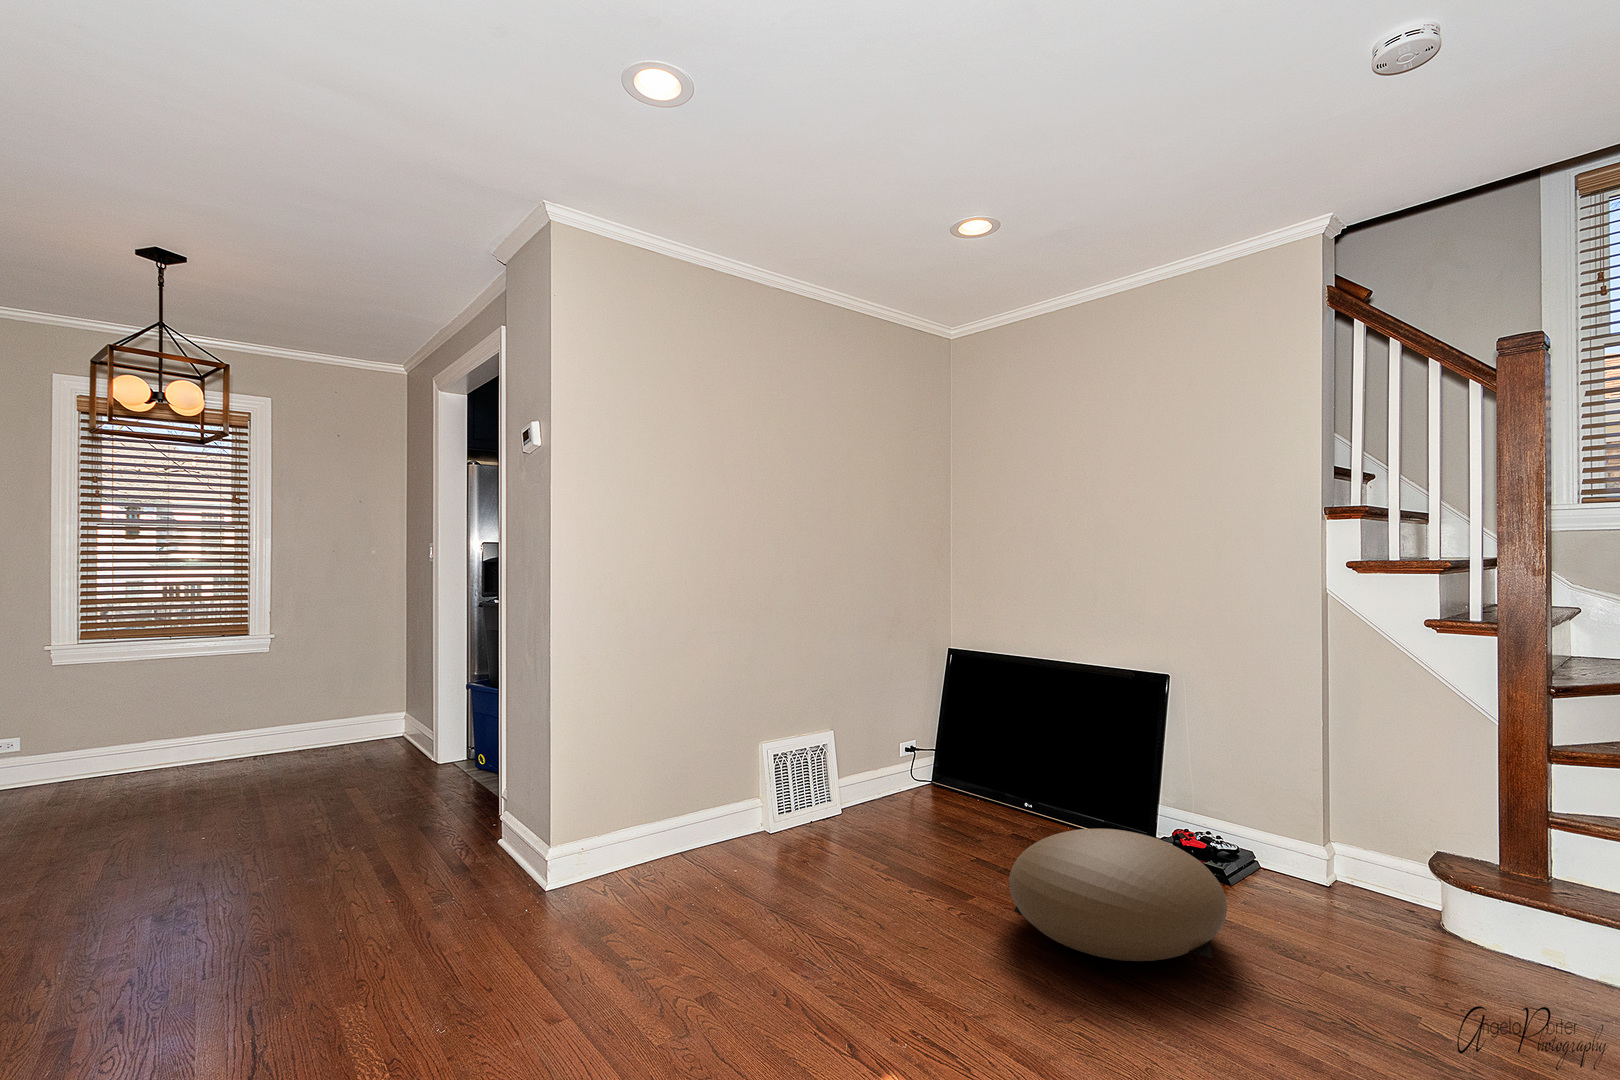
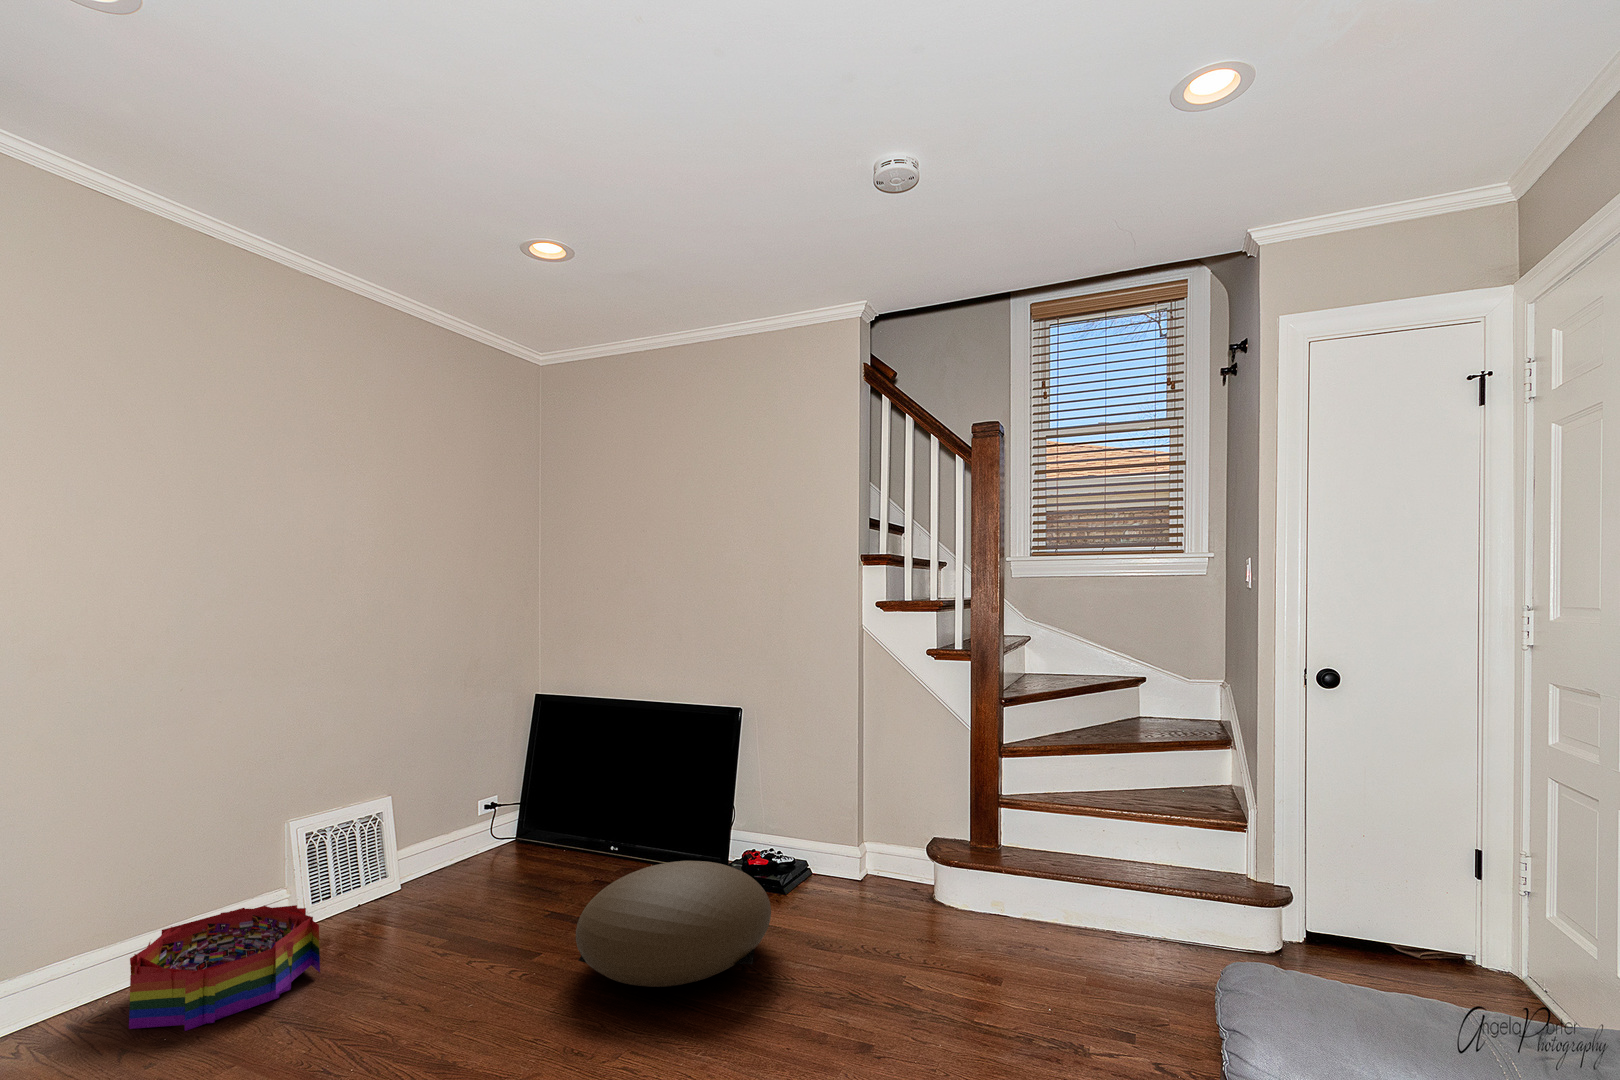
storage bin: none [659,808,788,900] -> present [129,905,320,1031]

